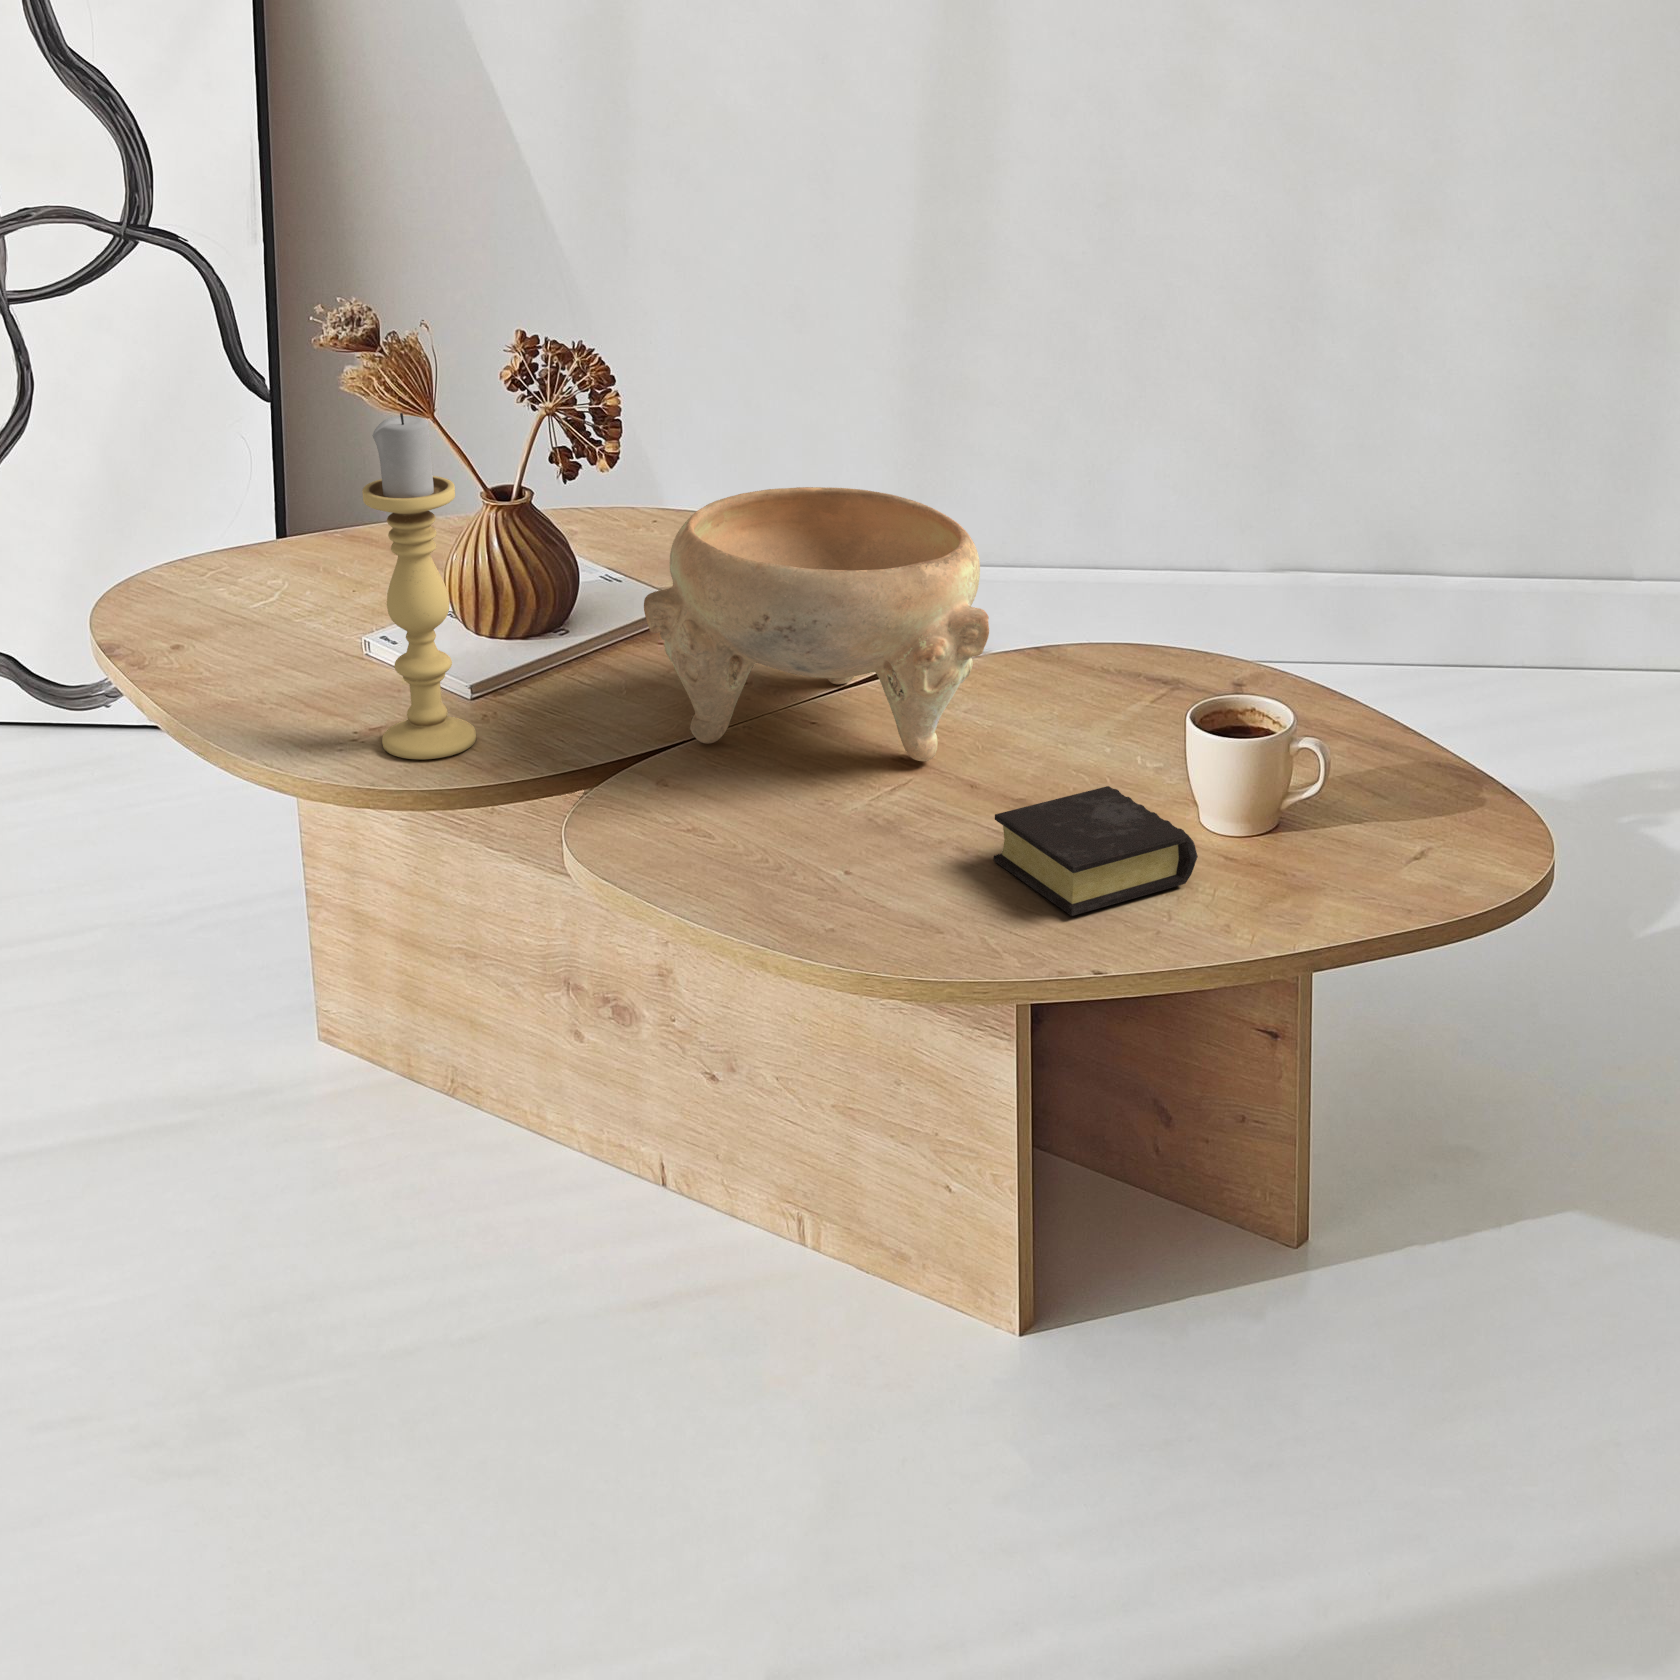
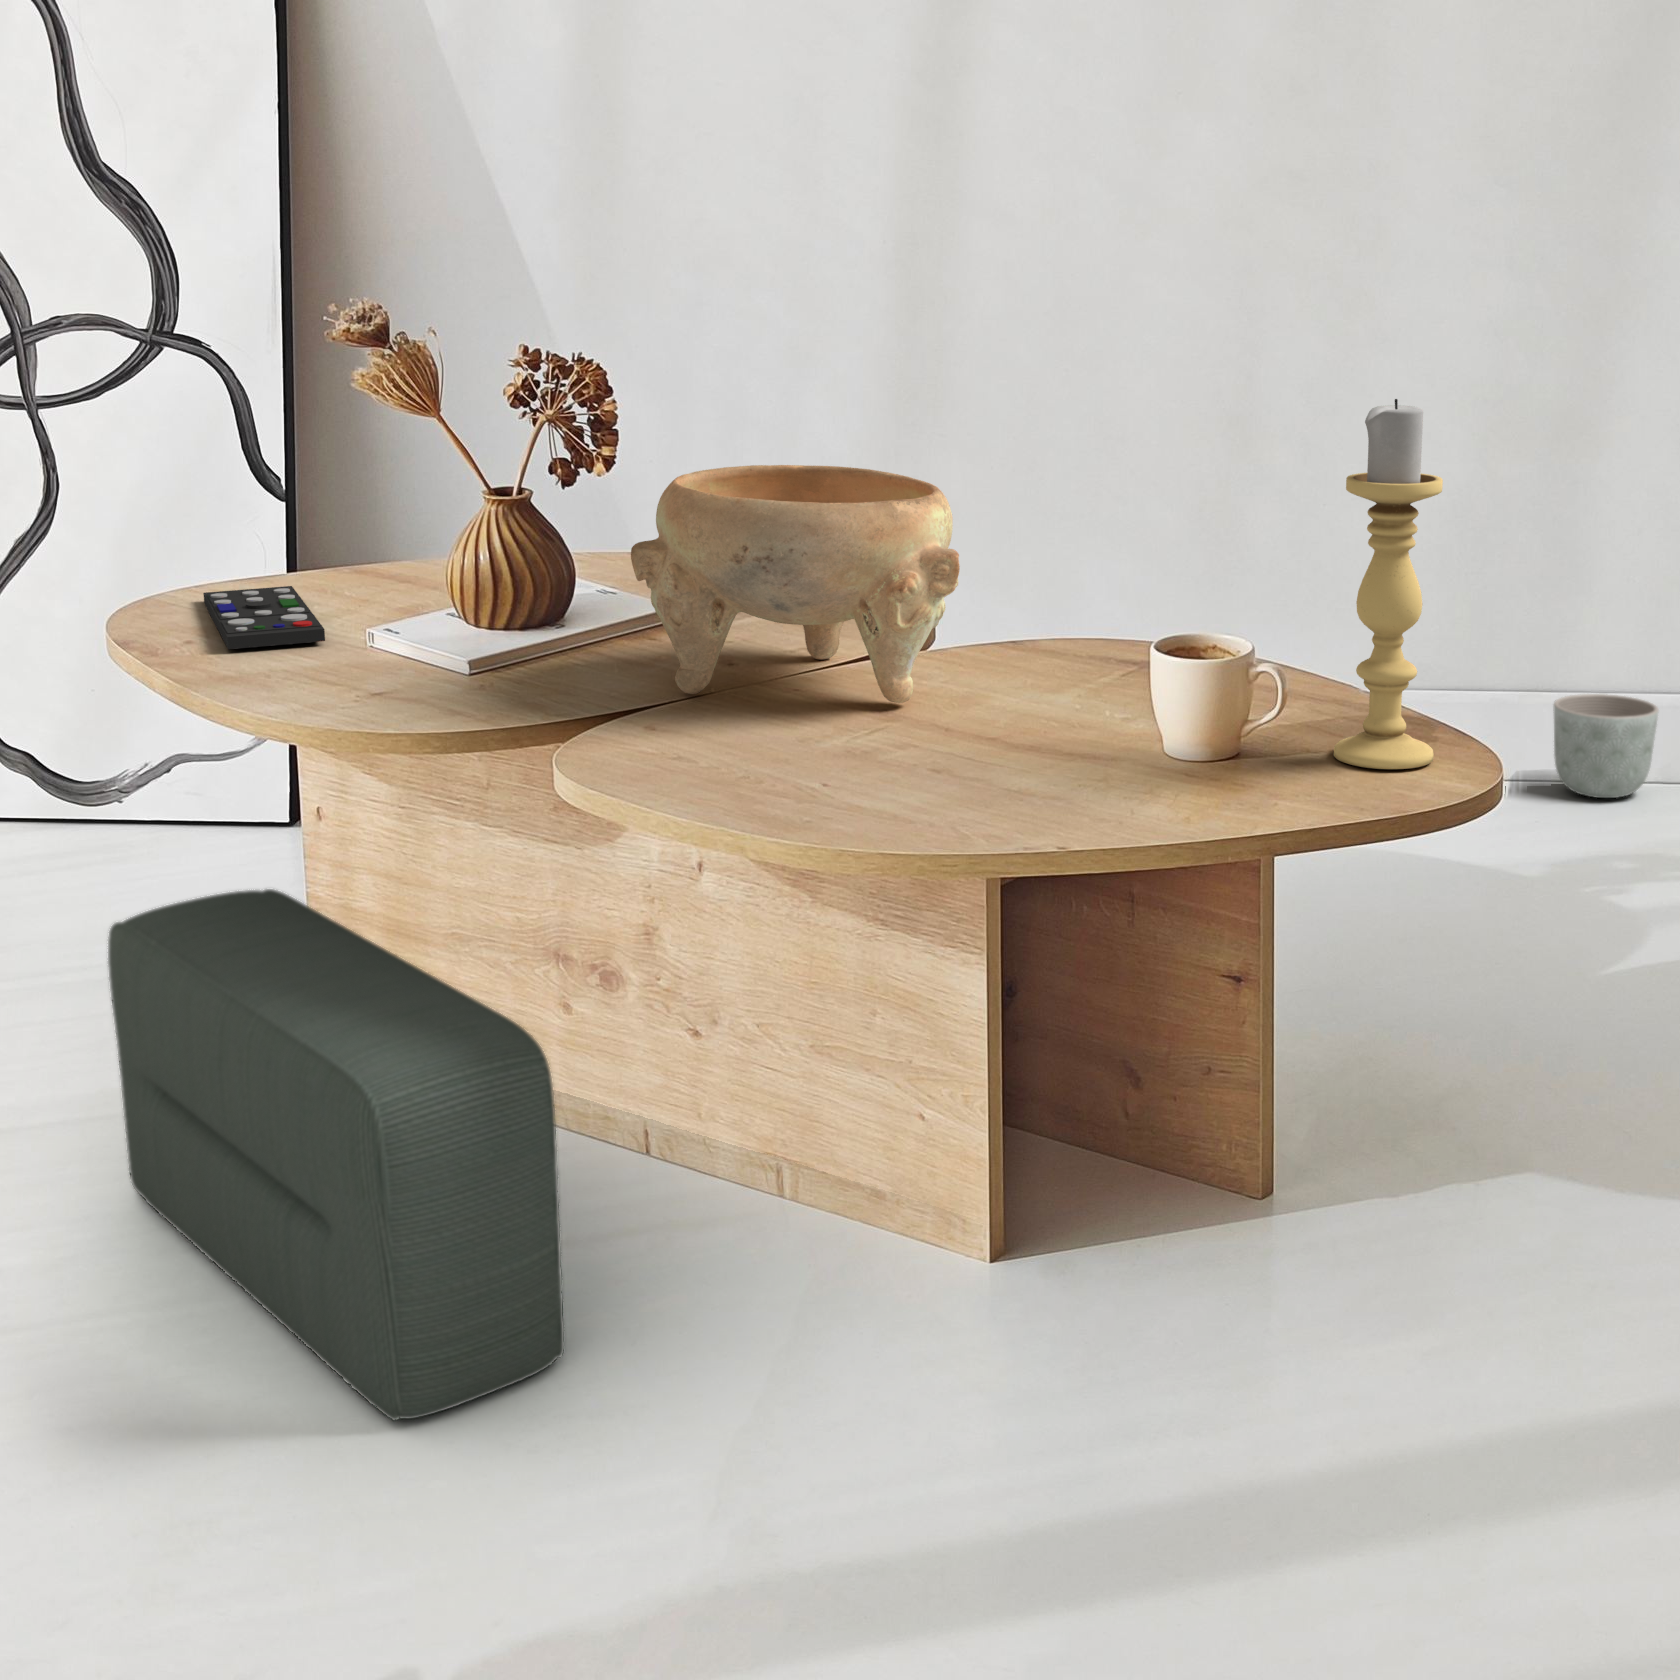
candle holder: present [362,413,476,759] -> present [1334,399,1443,769]
remote control: none [190,563,321,666] -> present [203,586,325,649]
planter: none [1542,606,1646,712] -> present [1554,694,1659,798]
book: present [994,786,1198,916] -> none [962,699,1159,795]
pouf: none [104,934,587,1551] -> present [108,889,564,1420]

